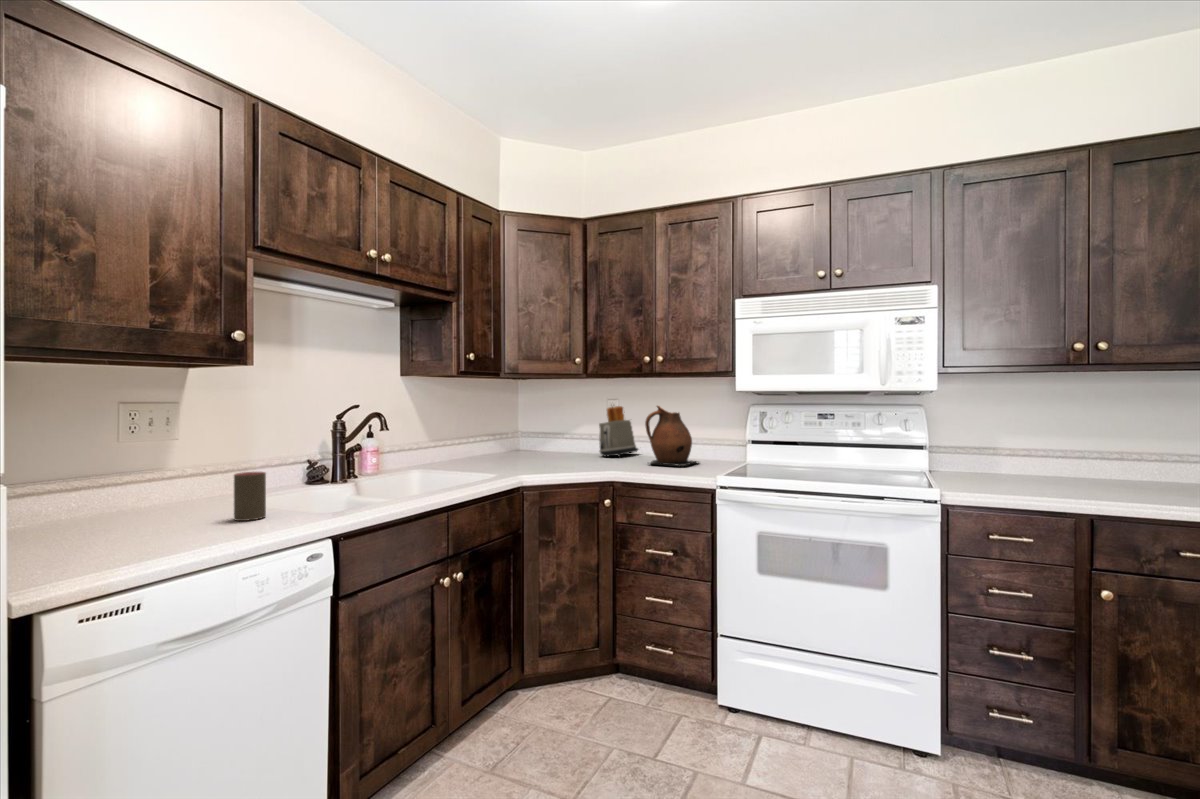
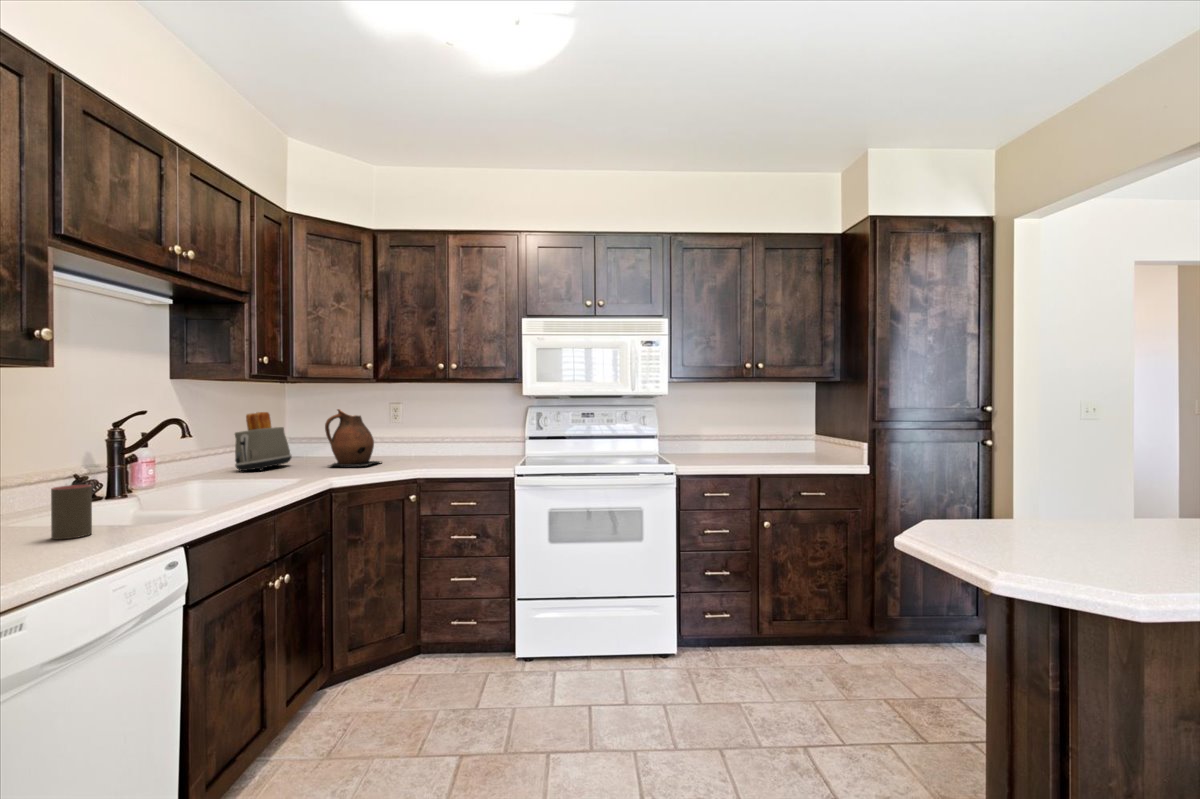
toaster: present [599,406,638,457] -> present [235,412,292,471]
ceramic pitcher: present [645,406,699,466] -> present [325,409,380,467]

